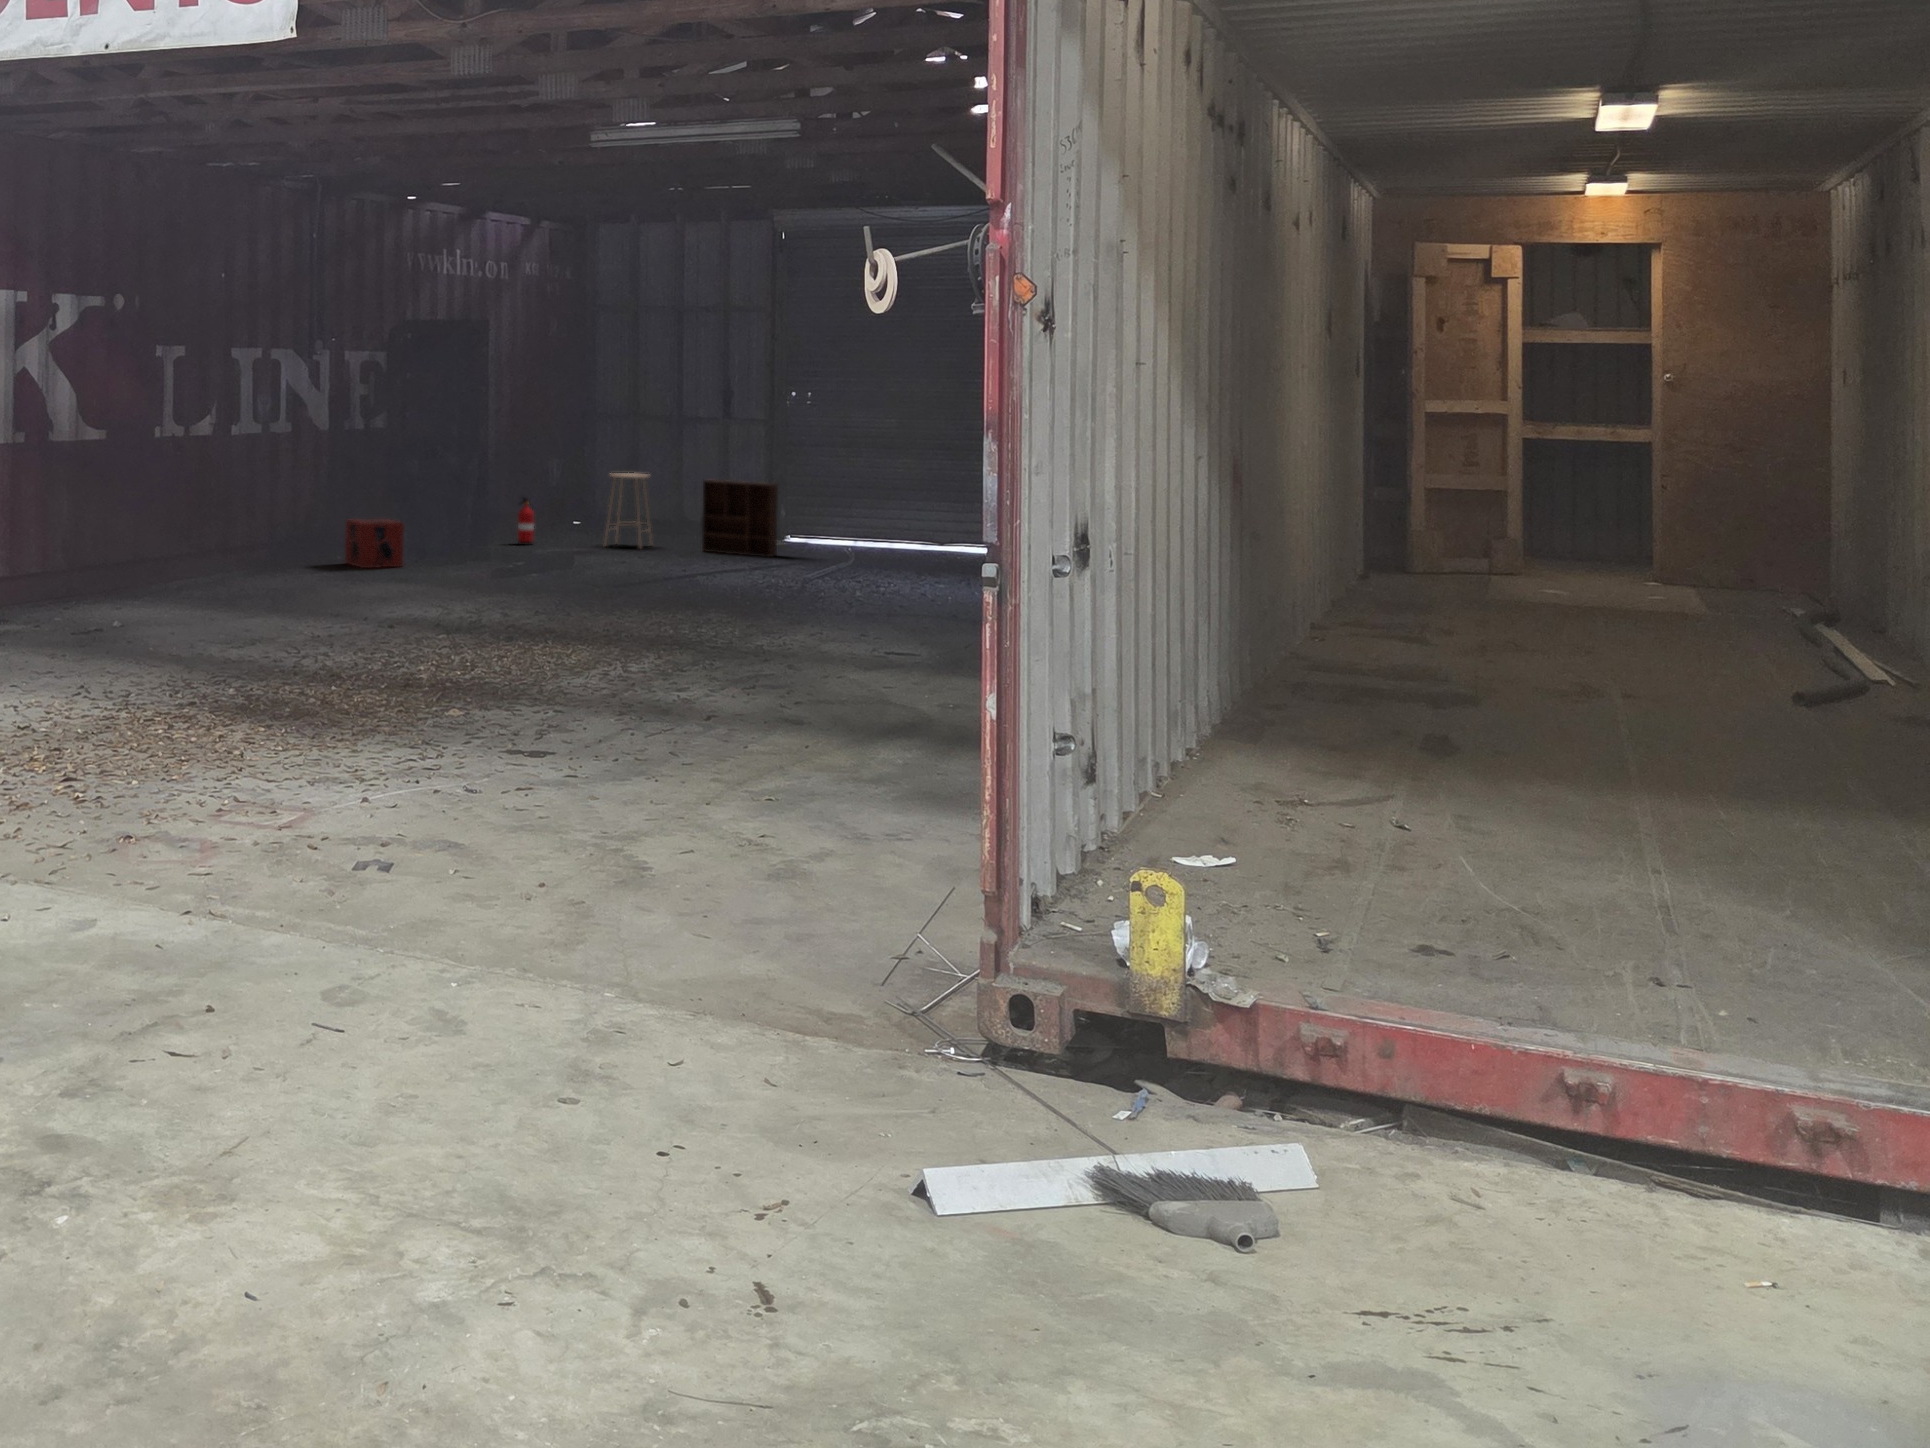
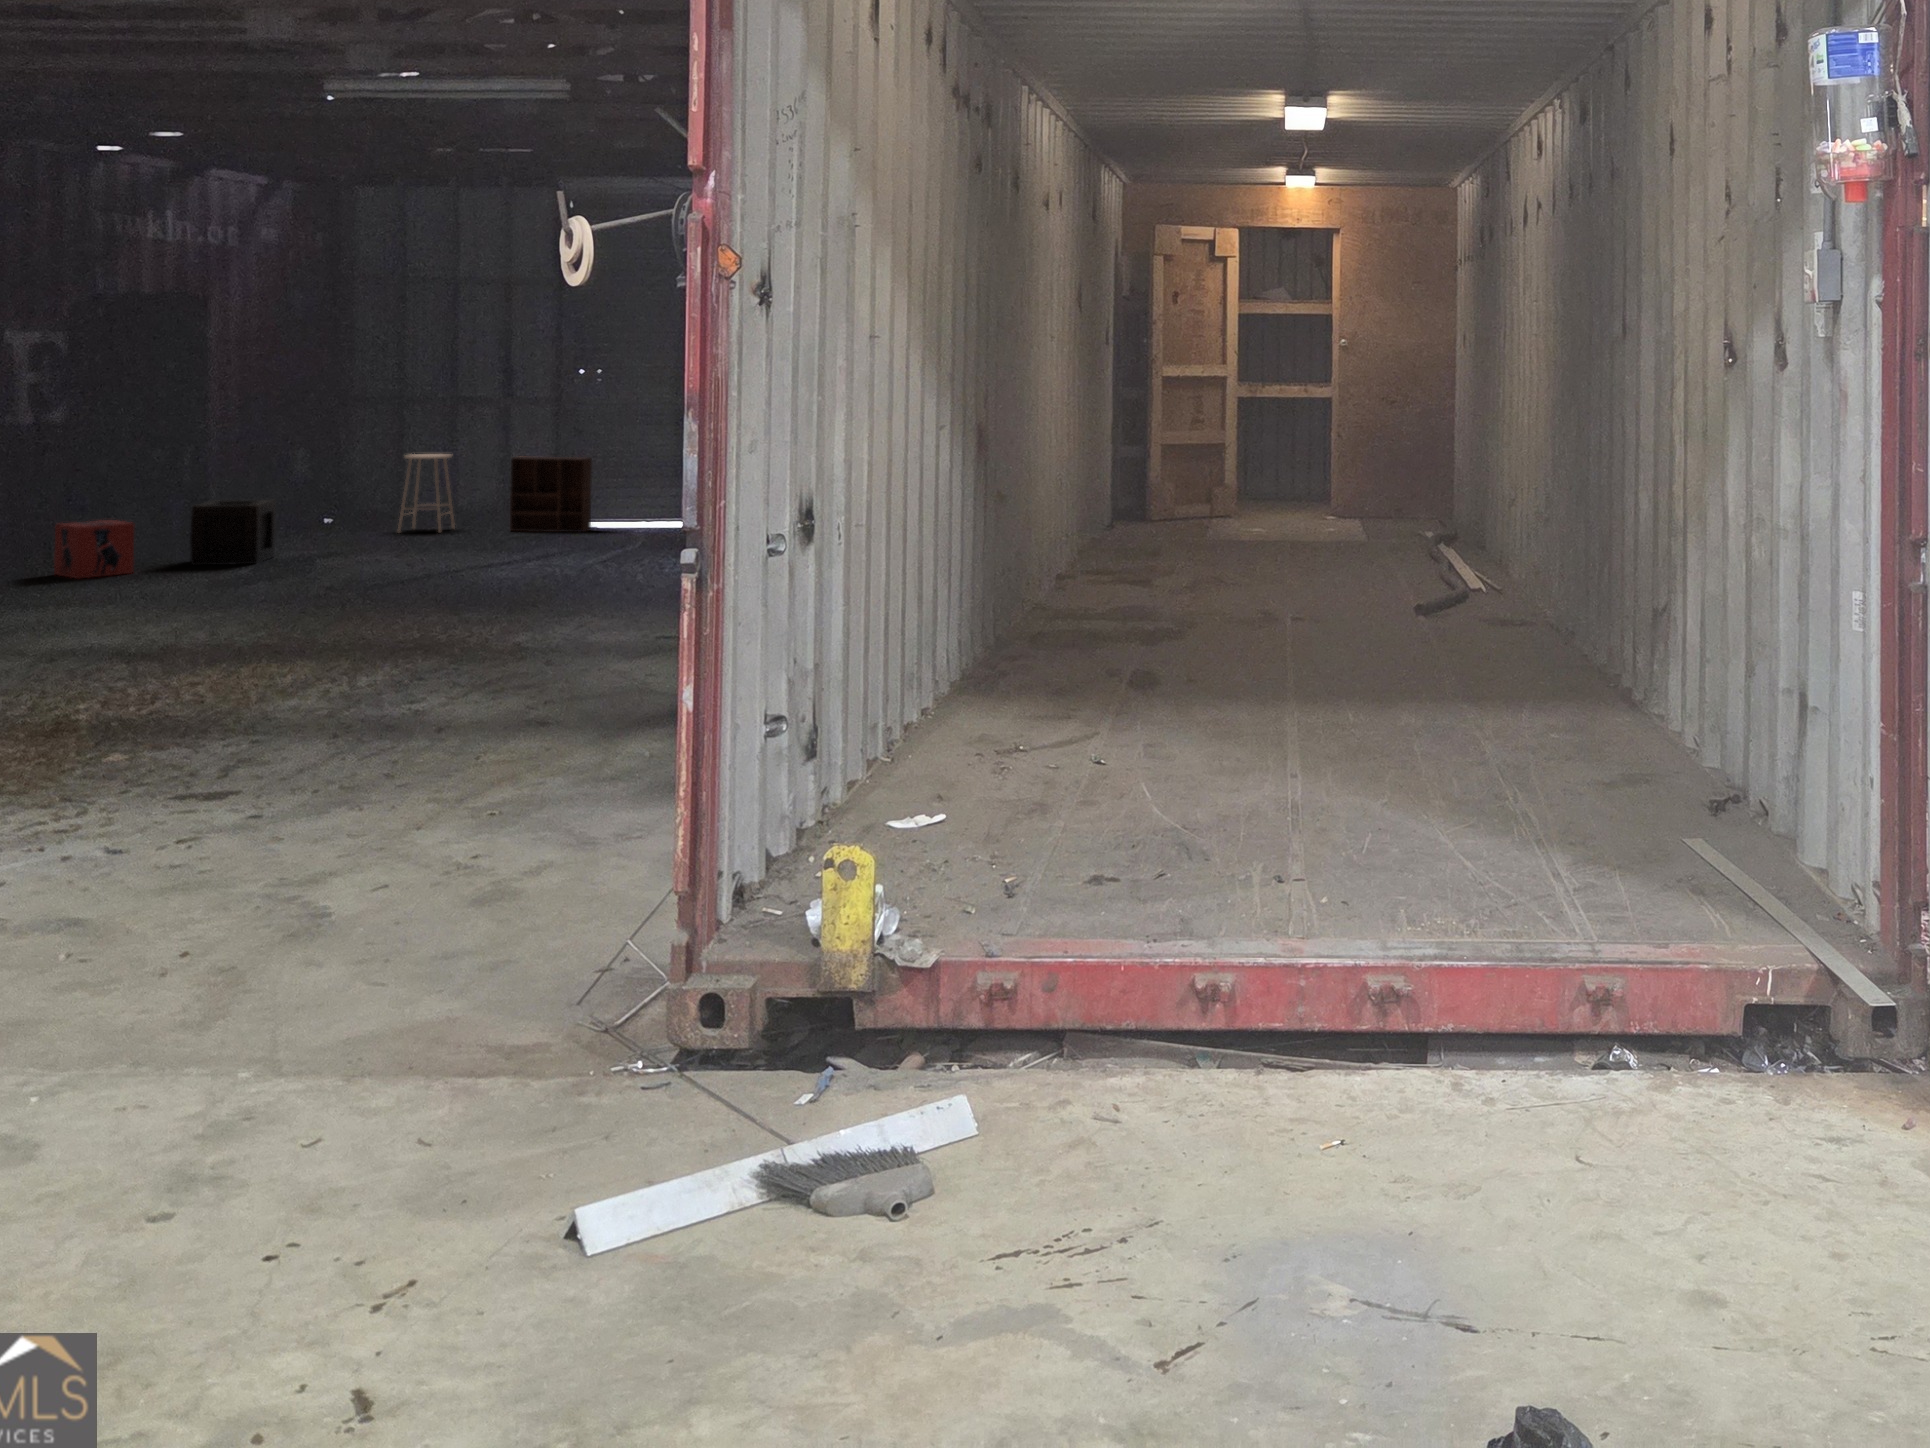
fire extinguisher: present [518,497,534,545] -> none [293,485,313,537]
wooden crate: none [444,507,509,566] -> present [190,500,276,565]

